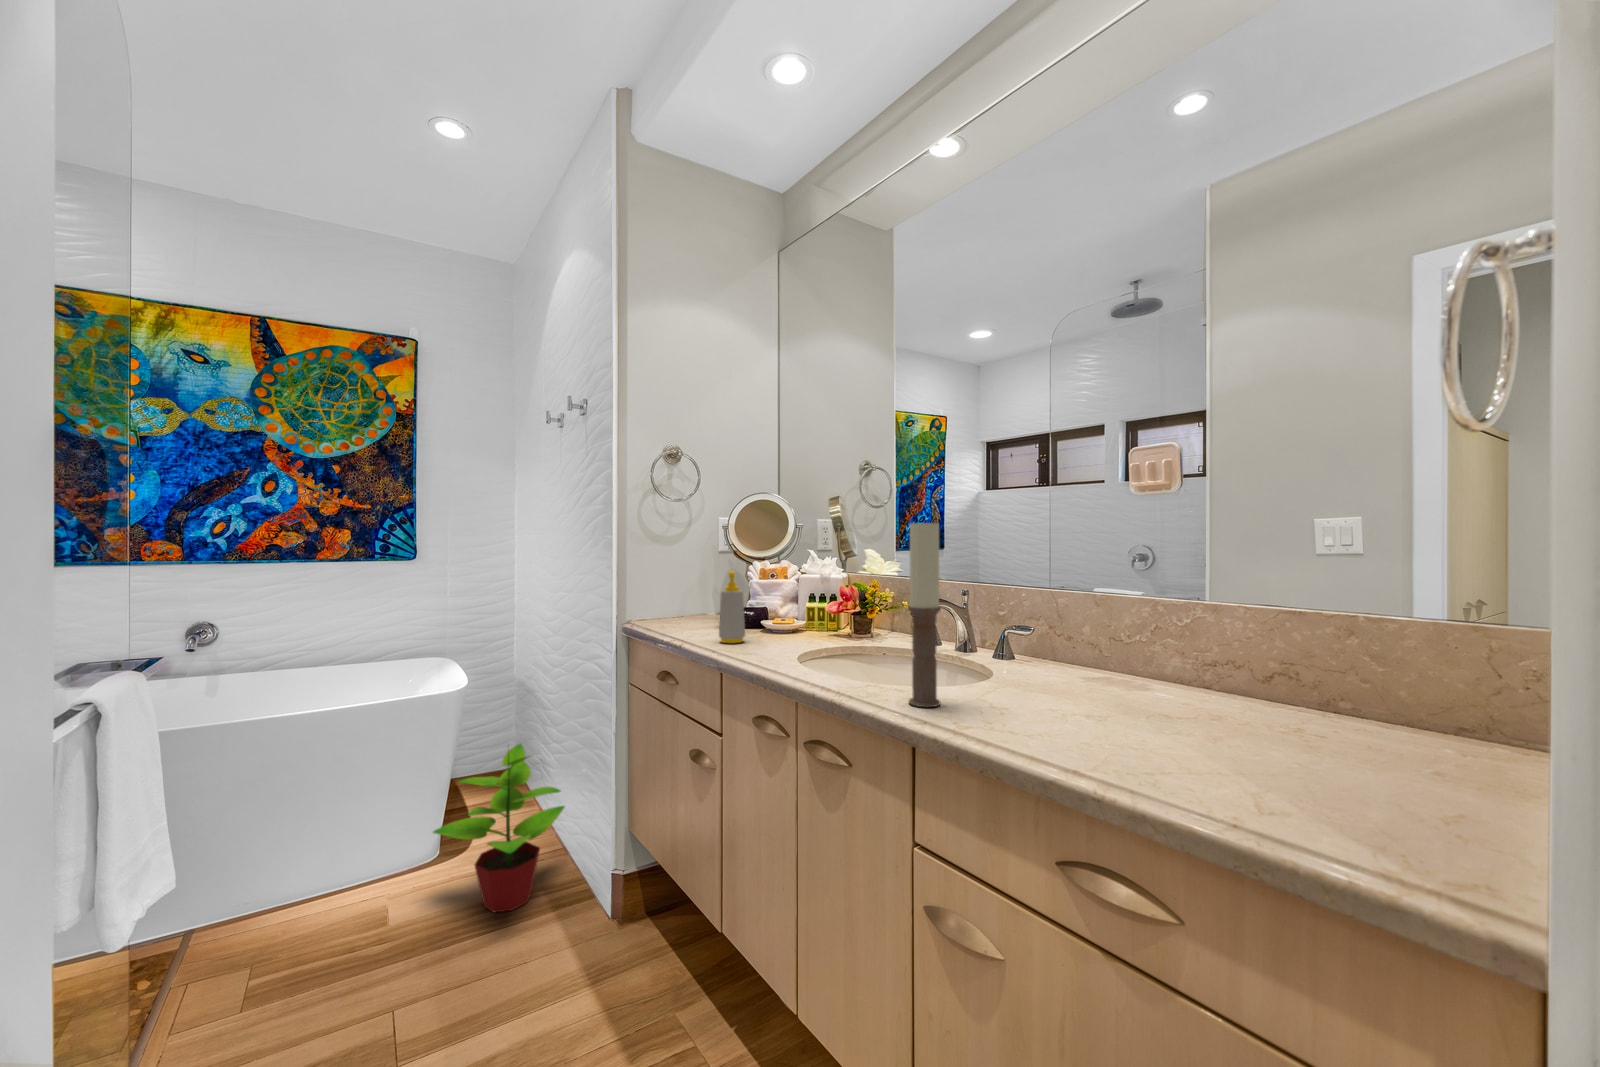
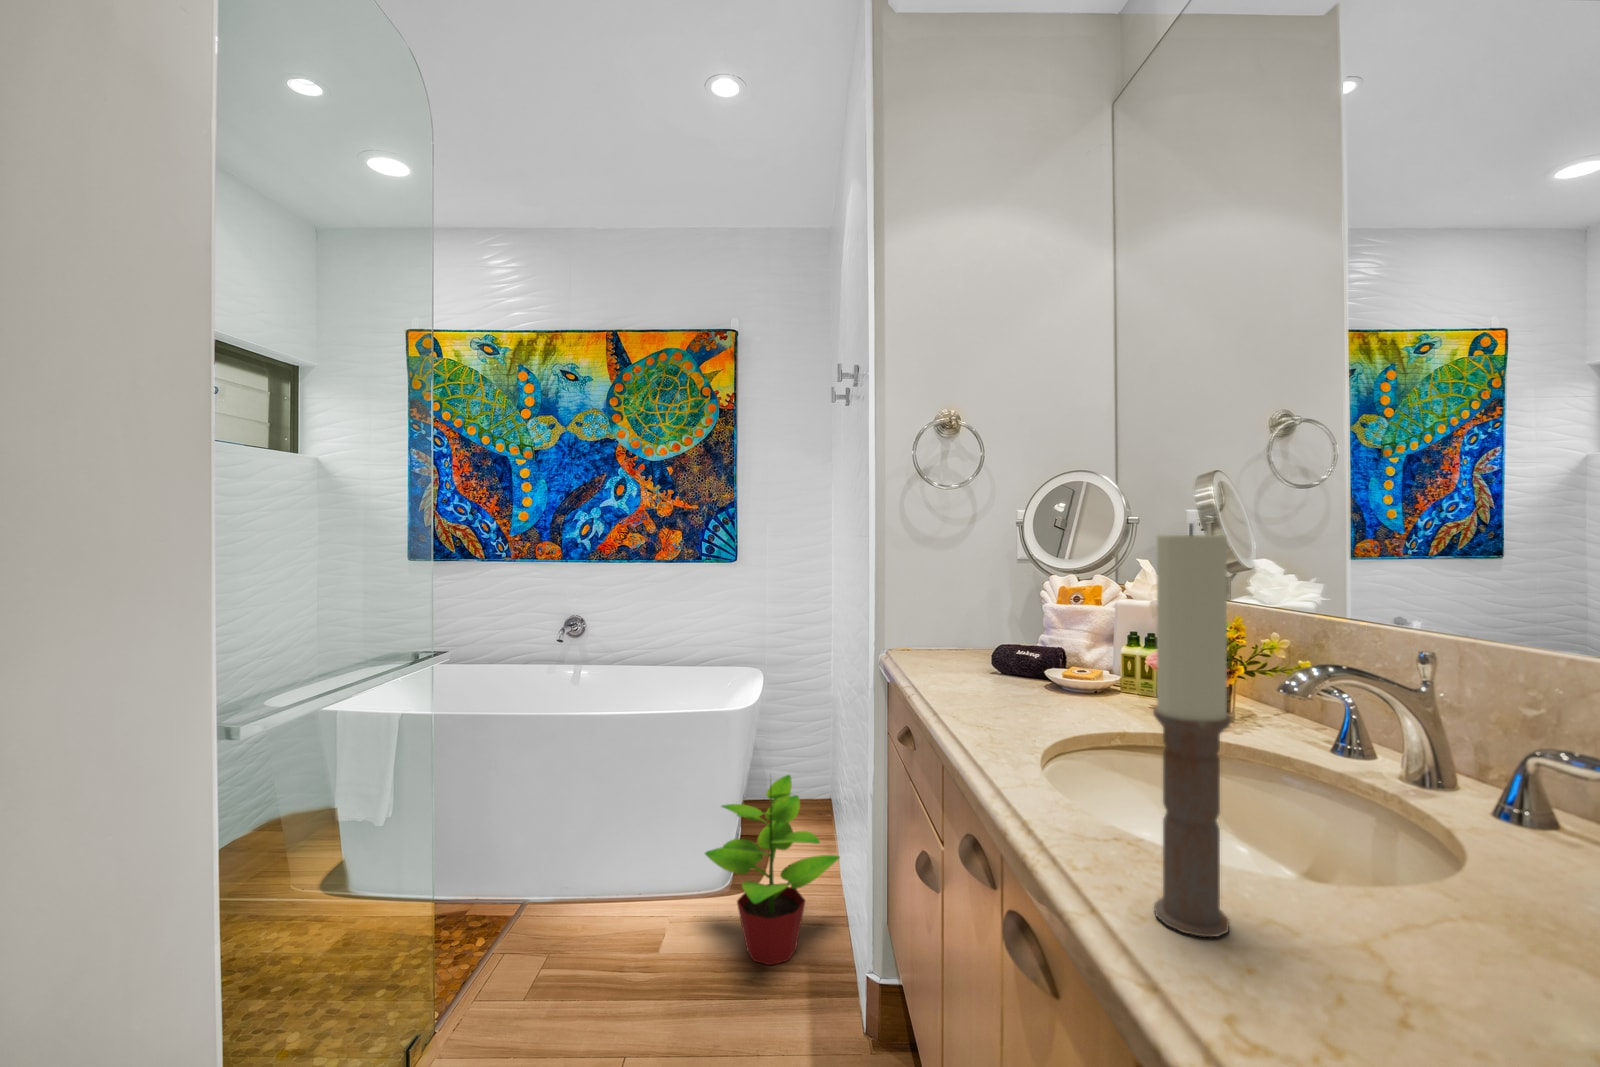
soap bottle: present [719,571,745,643] -> none [962,595,1003,702]

